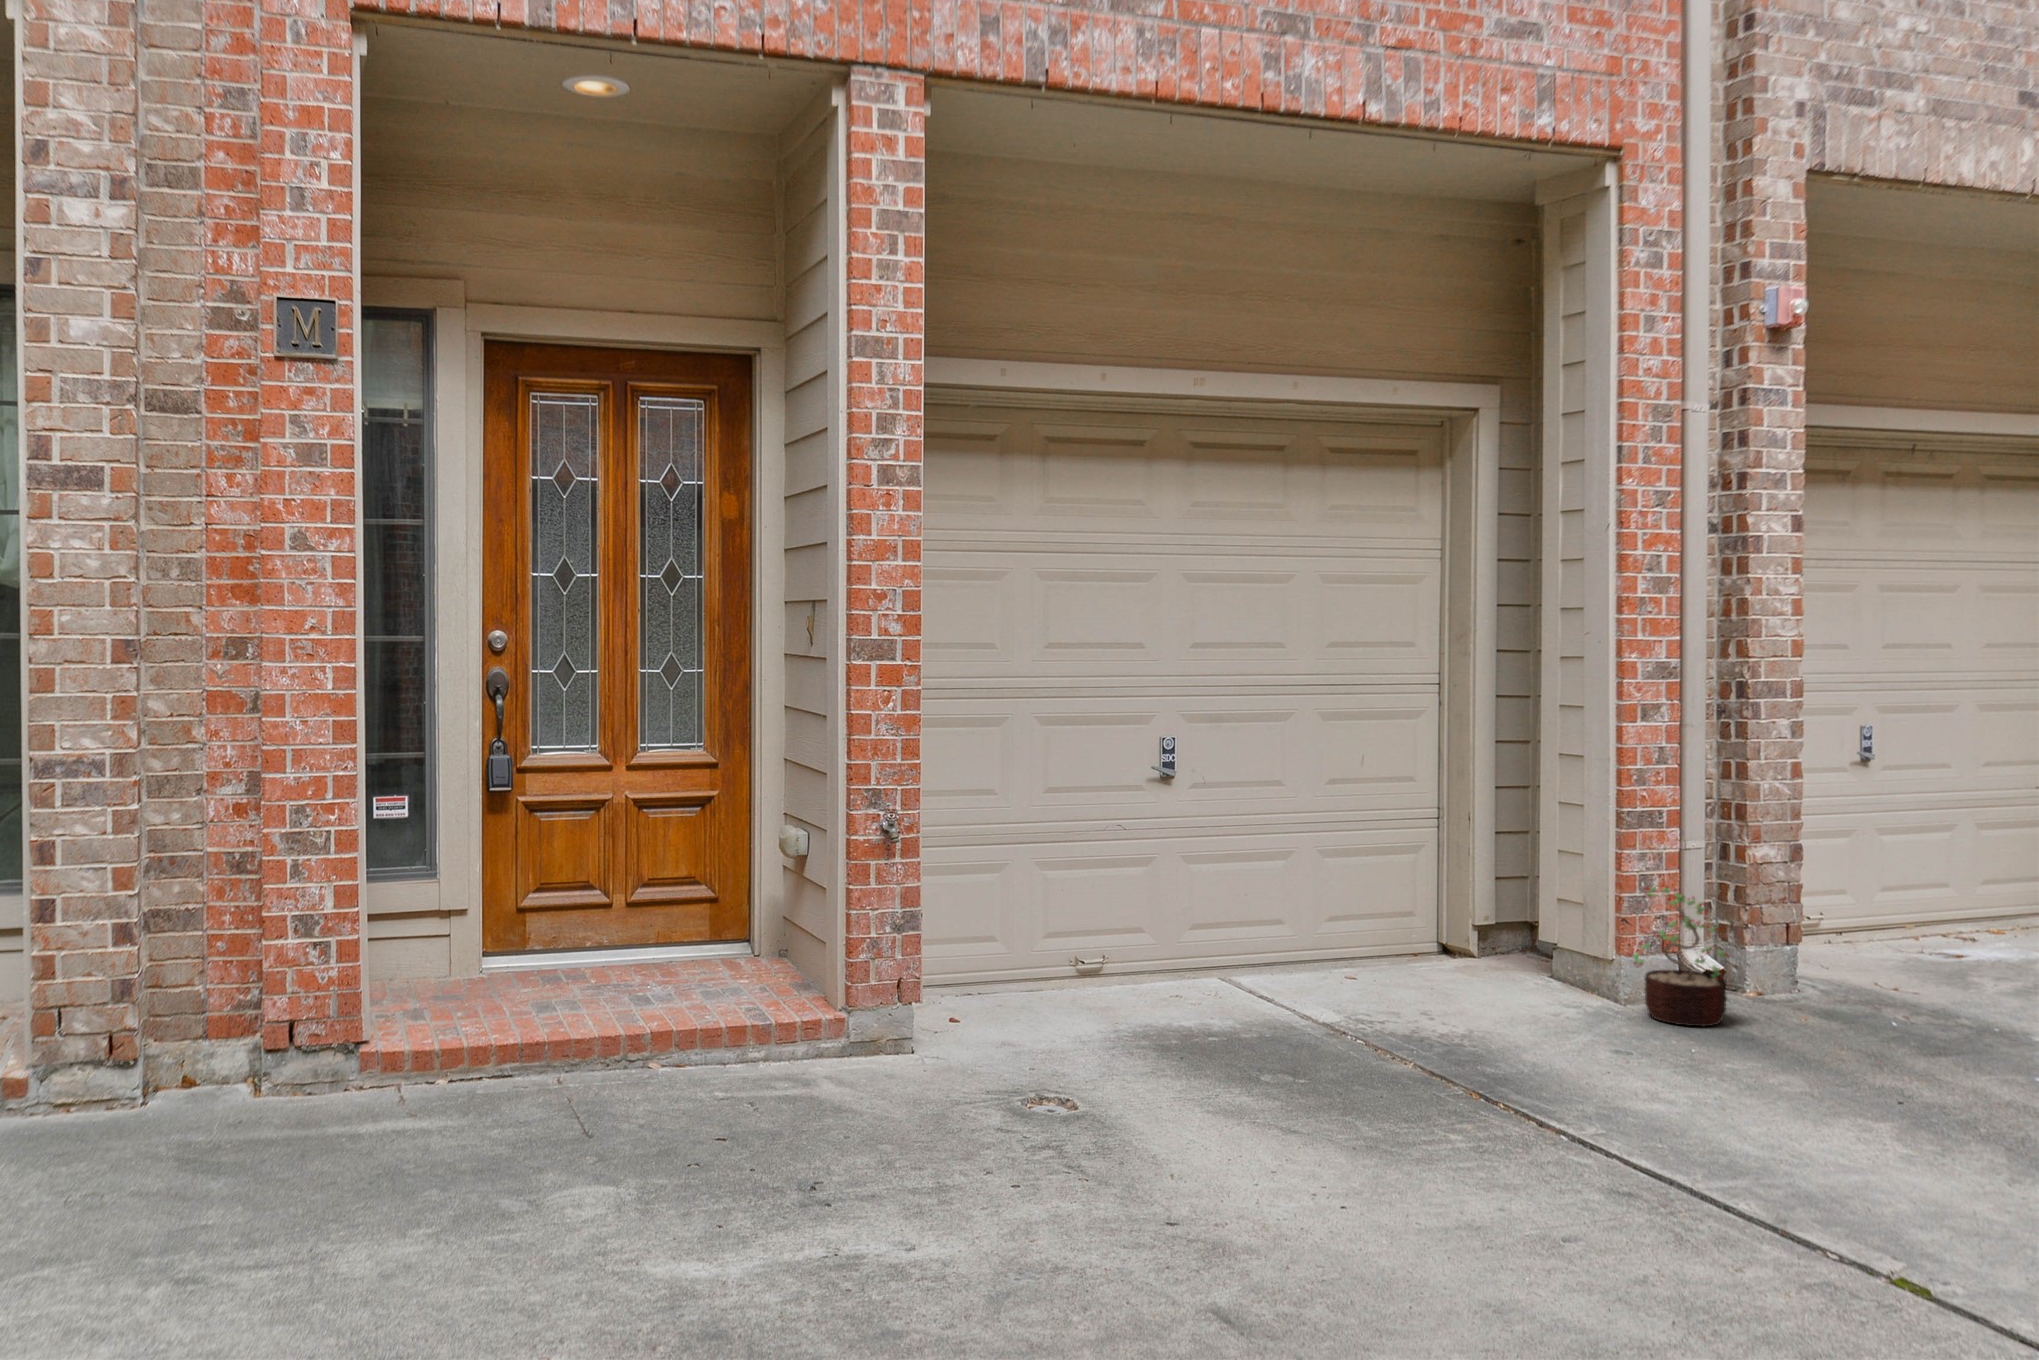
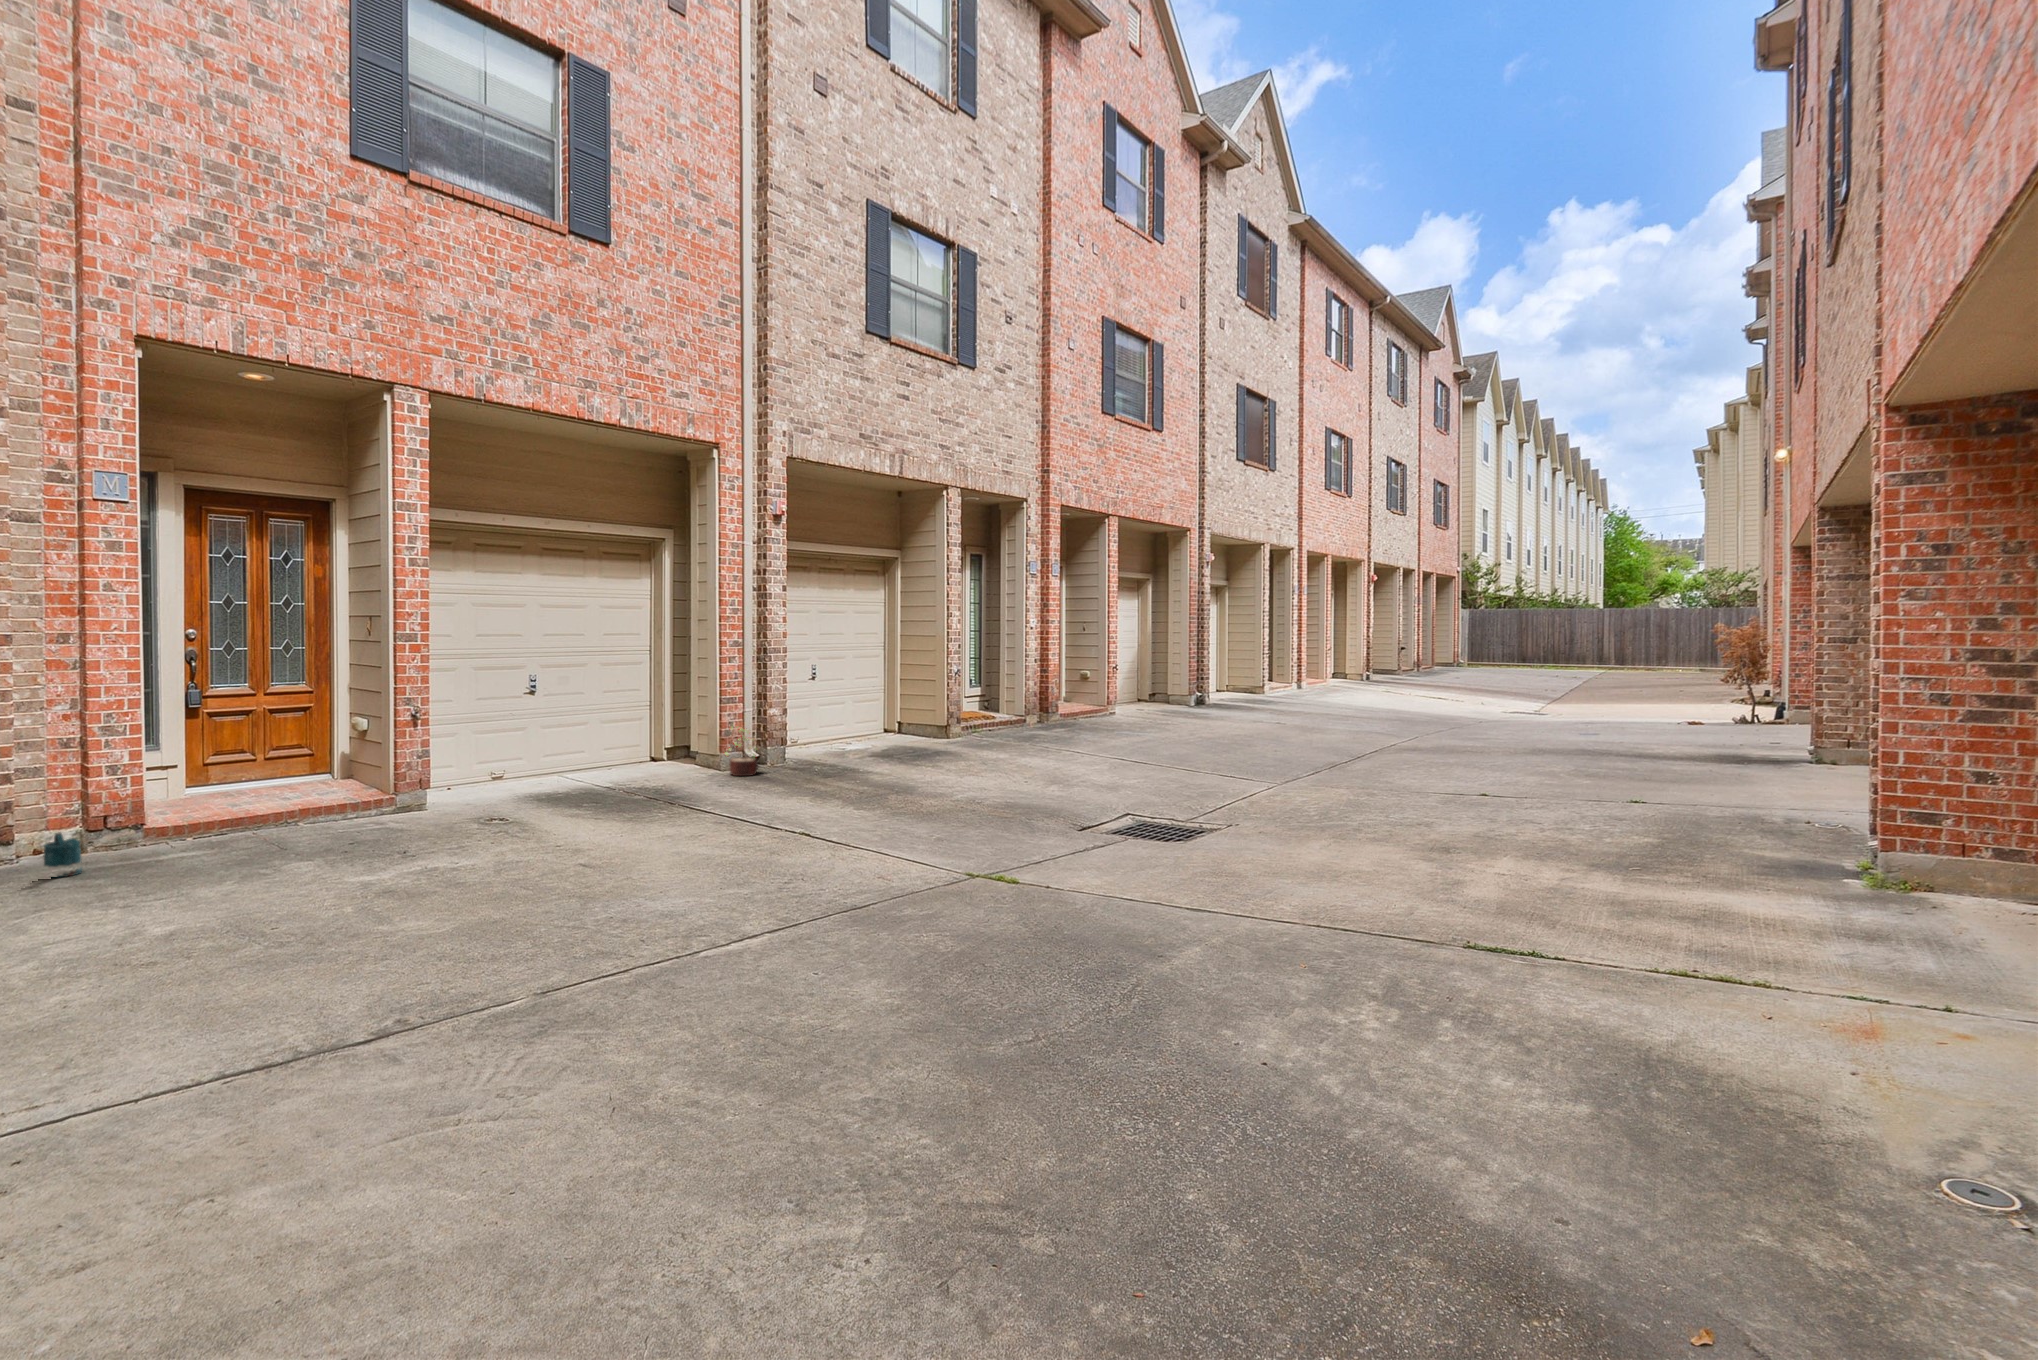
watering can: none [176,1047,243,1148] -> present [43,833,82,877]

